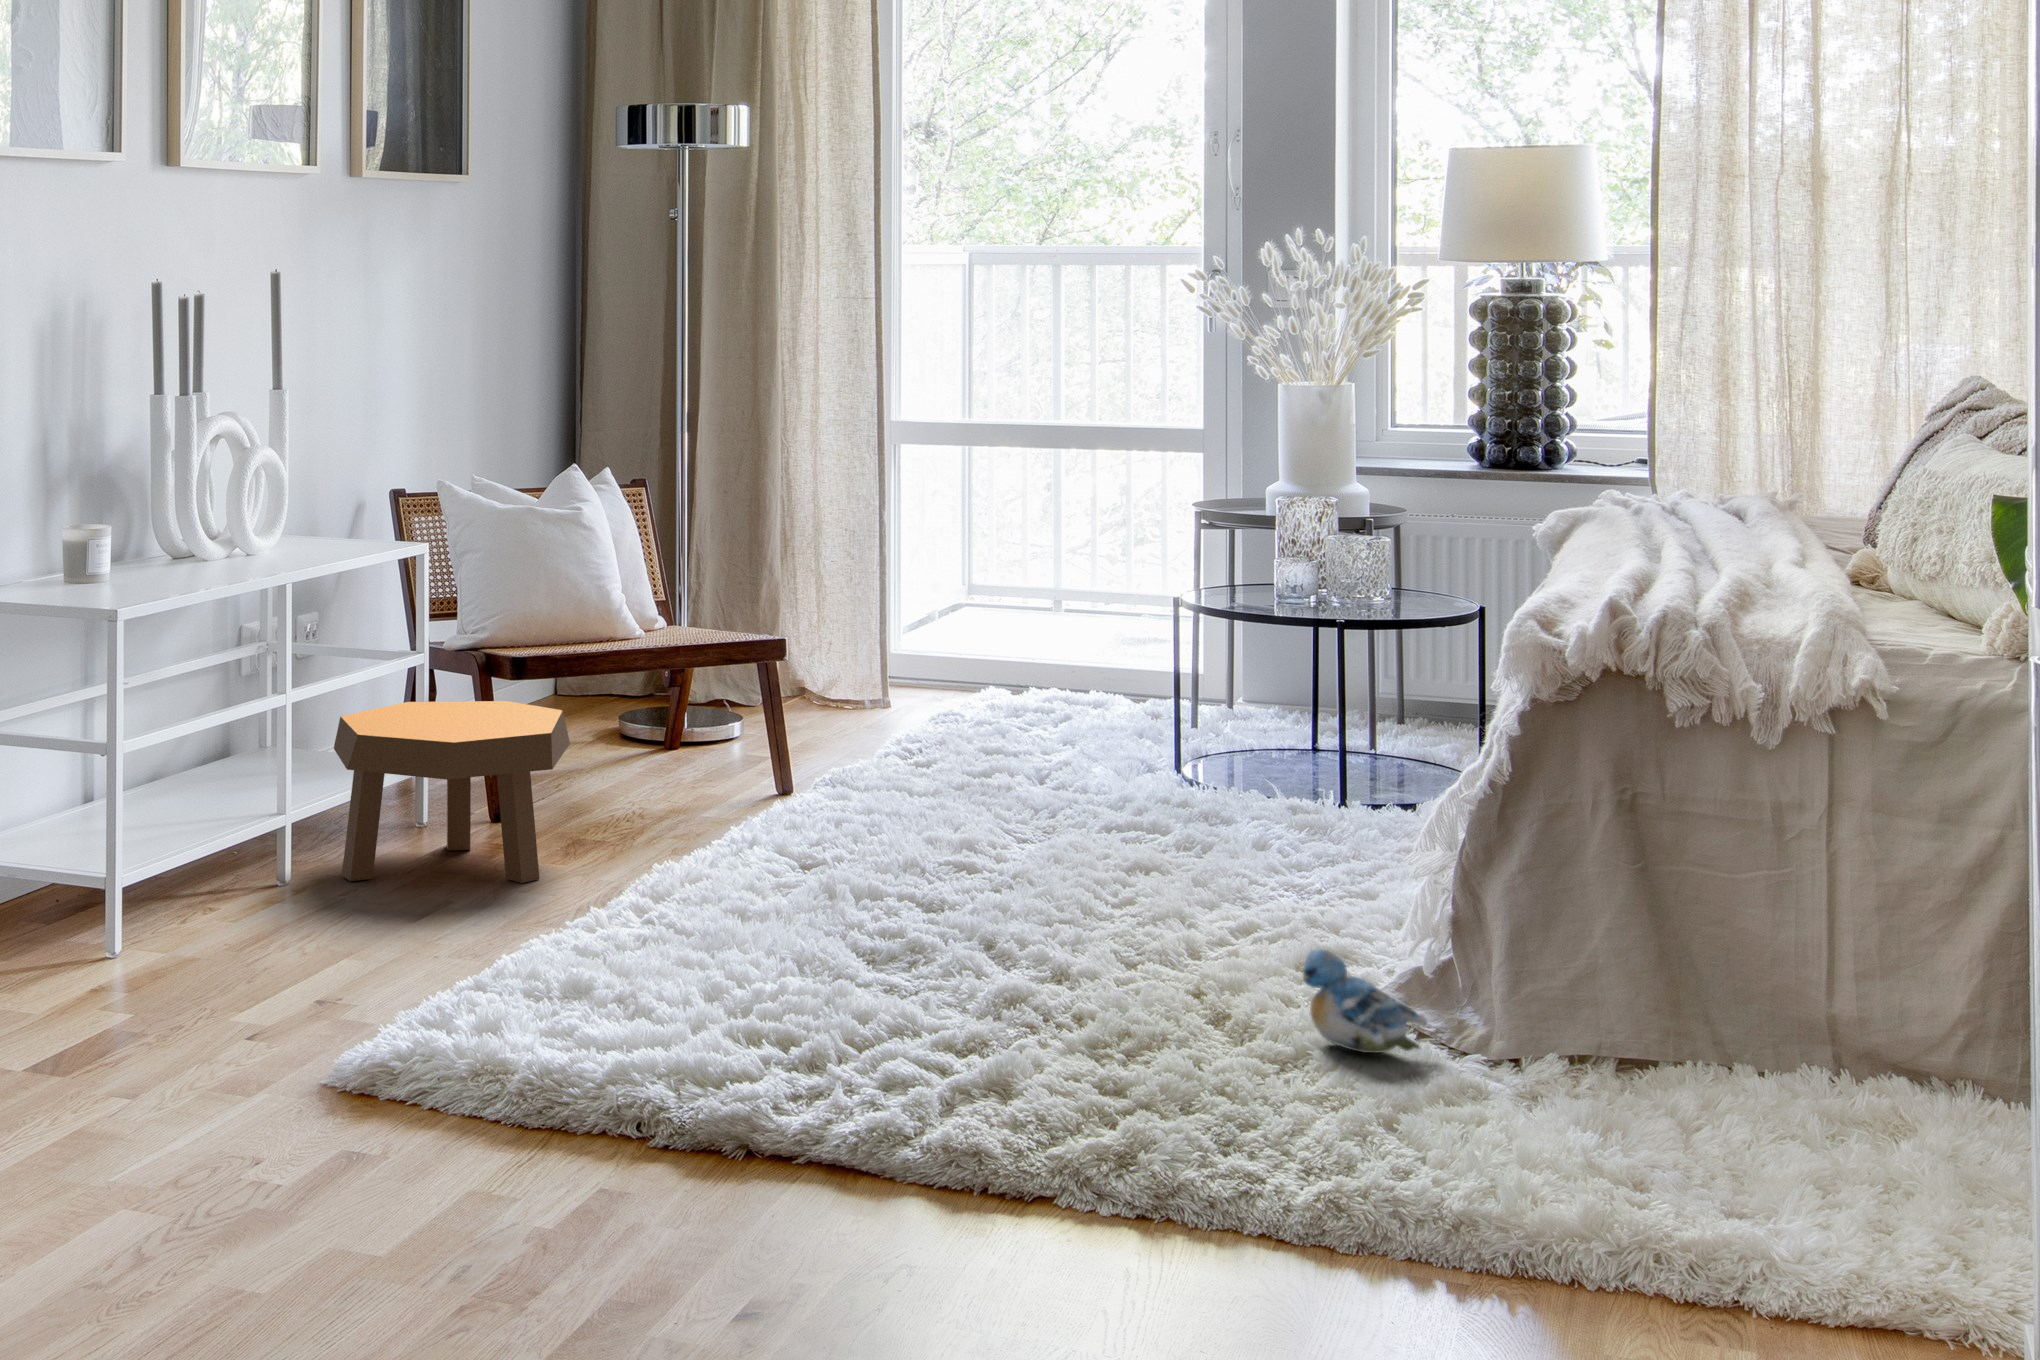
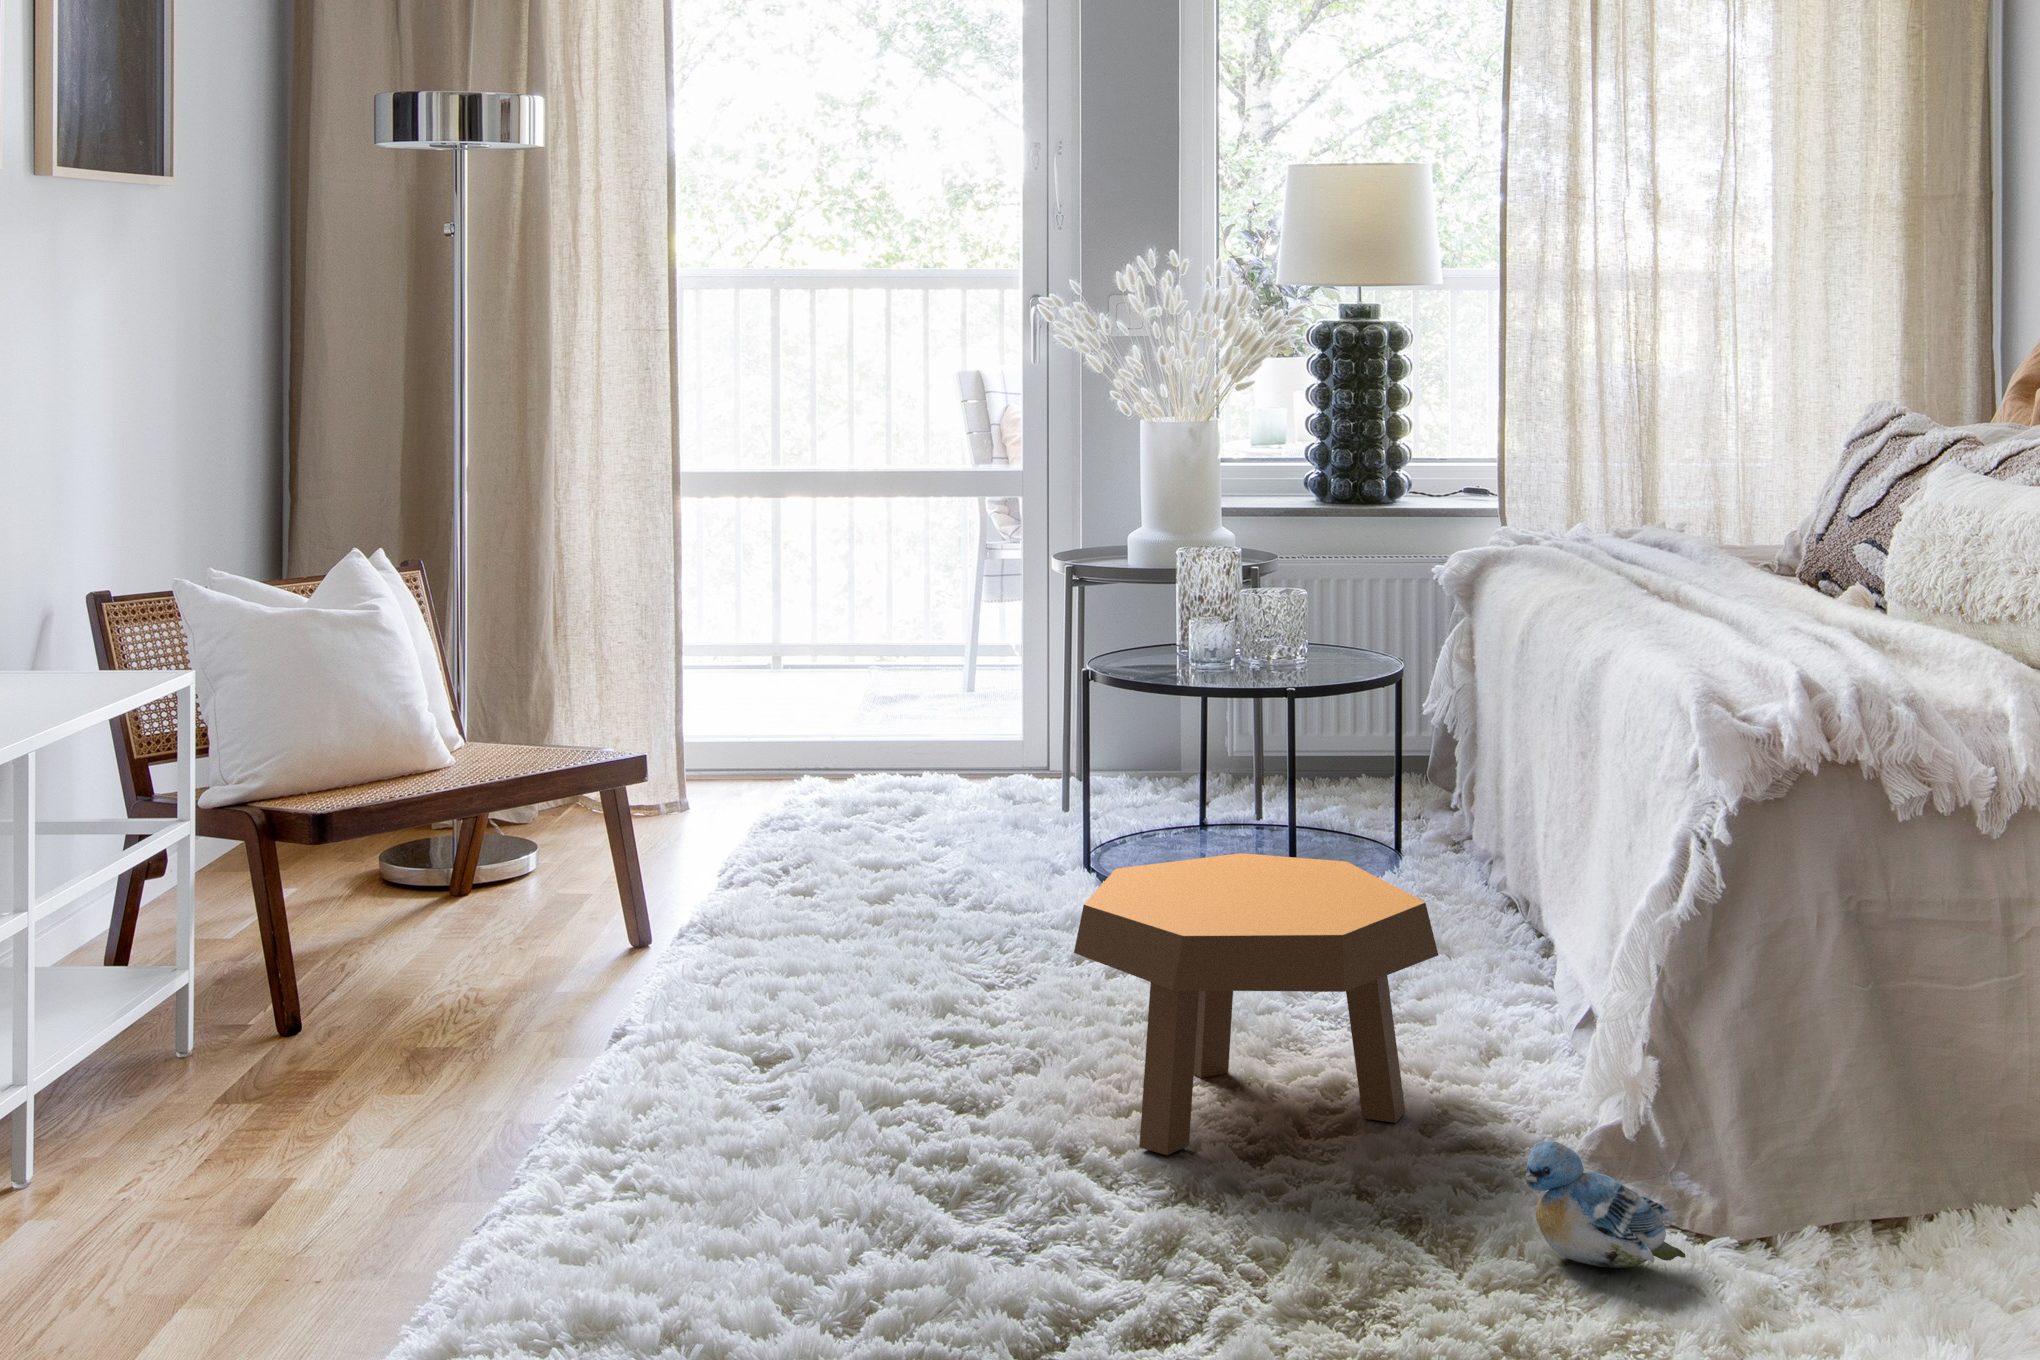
footstool: present [334,701,570,883] -> present [1074,853,1438,1155]

